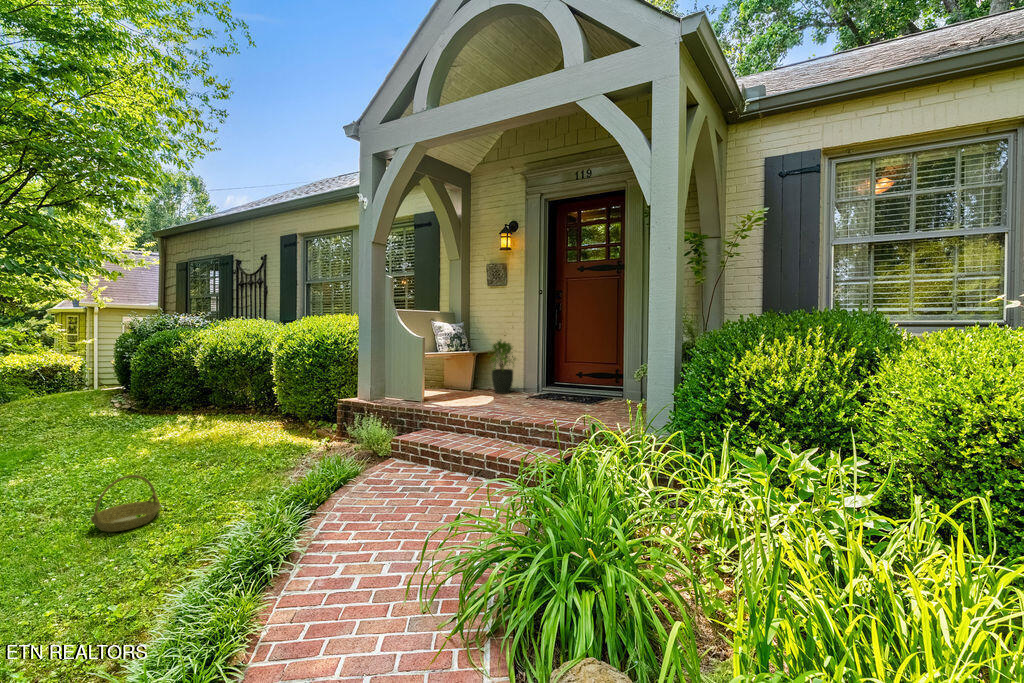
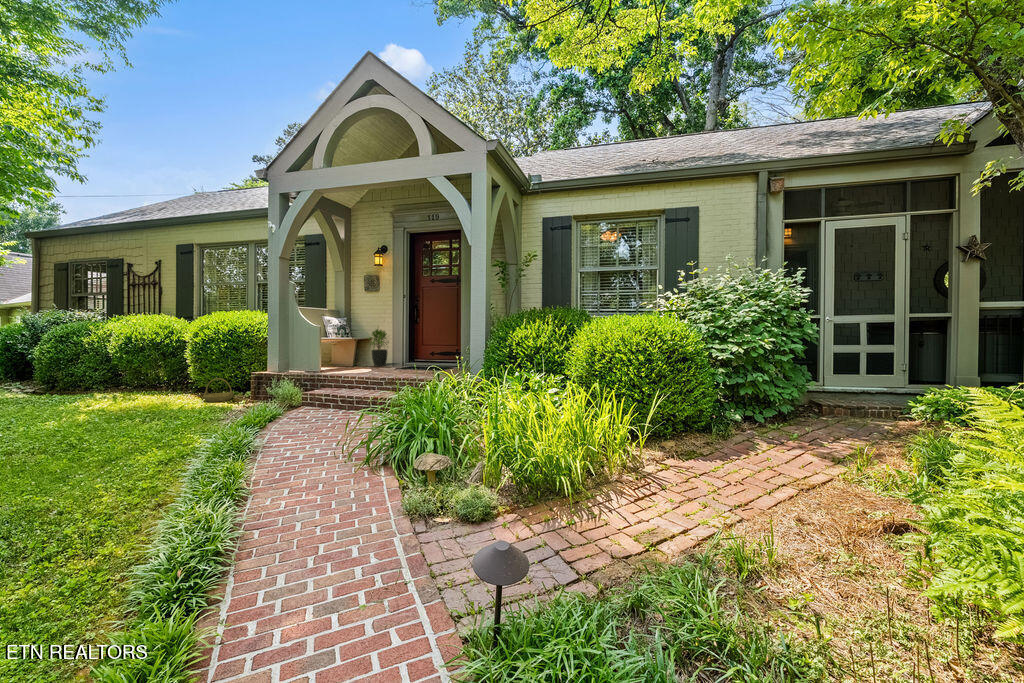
basket: present [91,475,161,532] -> present [203,378,234,402]

